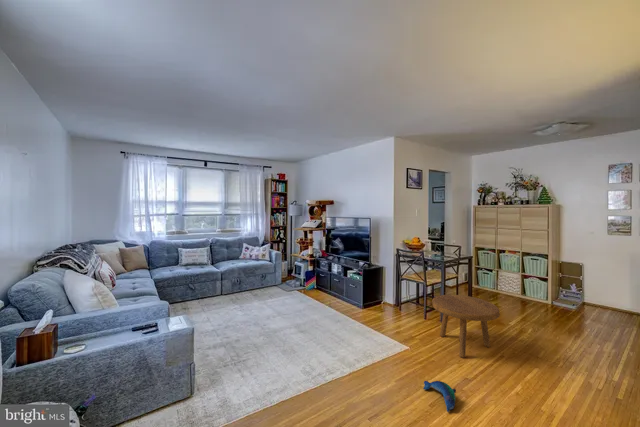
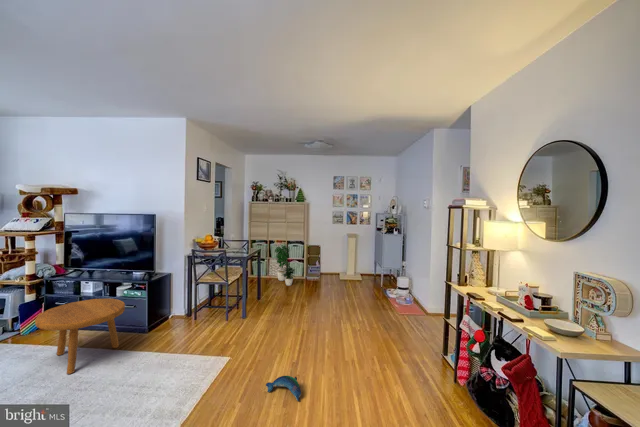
potted plant: none [501,253,531,306] -> present [275,246,295,286]
footstool: present [432,295,500,358] -> present [35,299,125,374]

